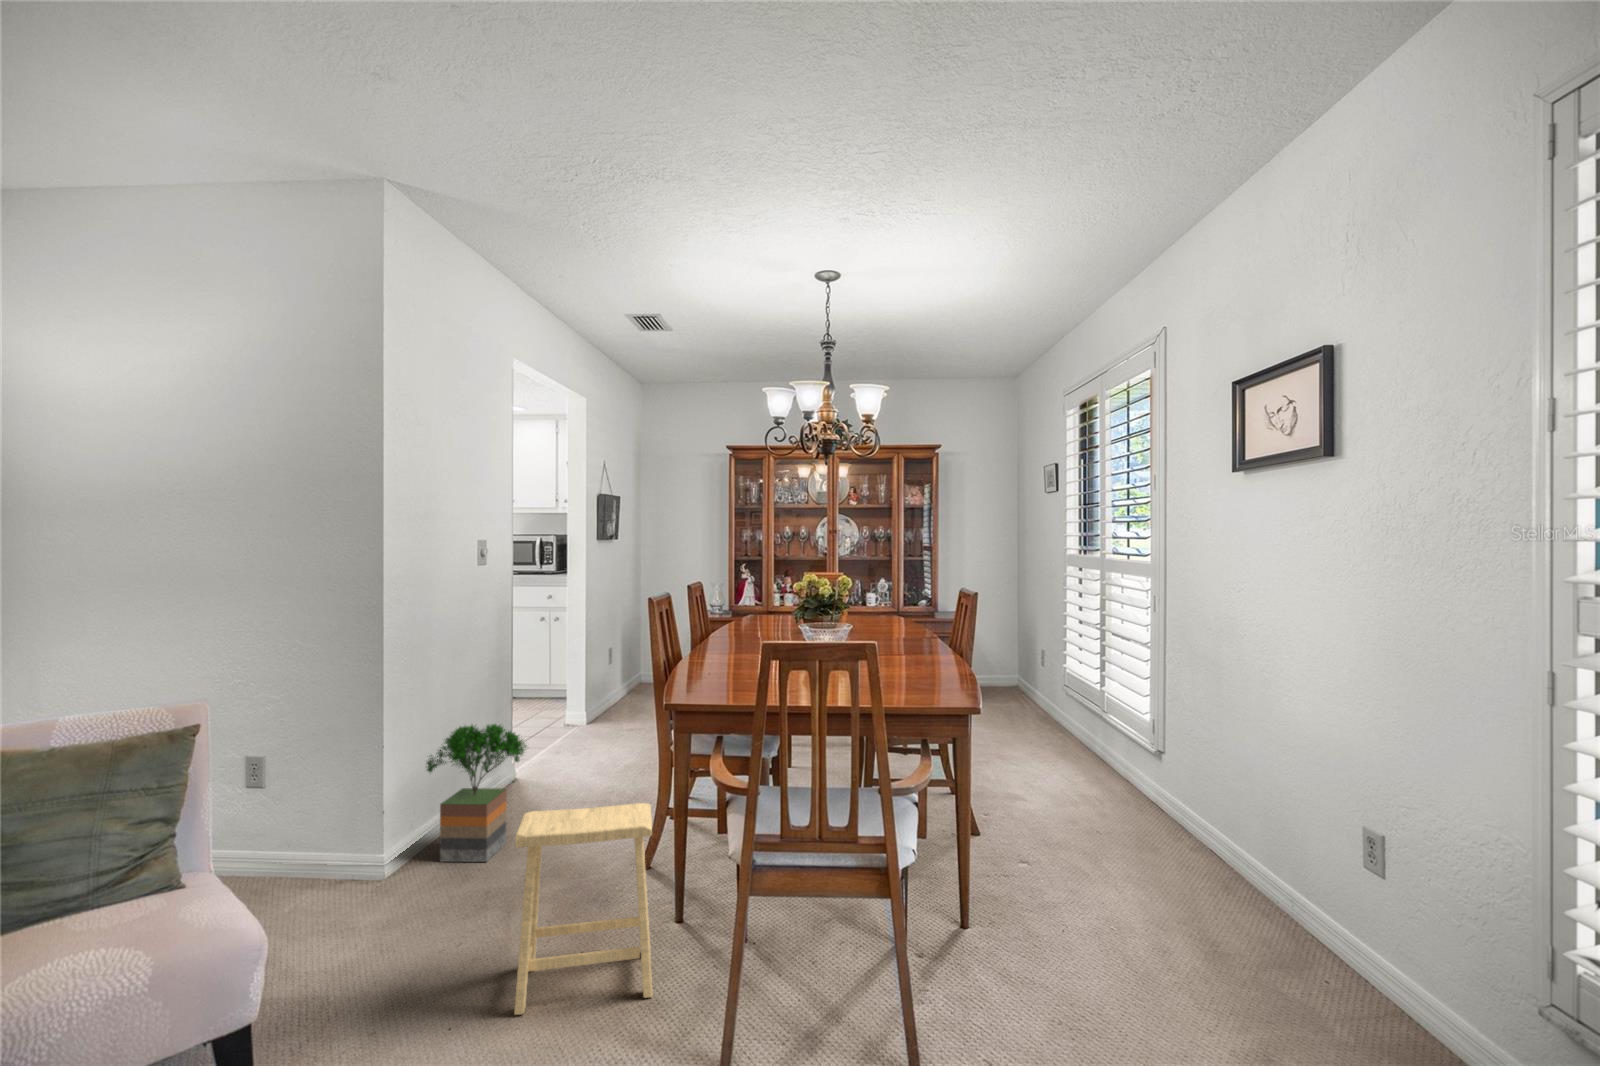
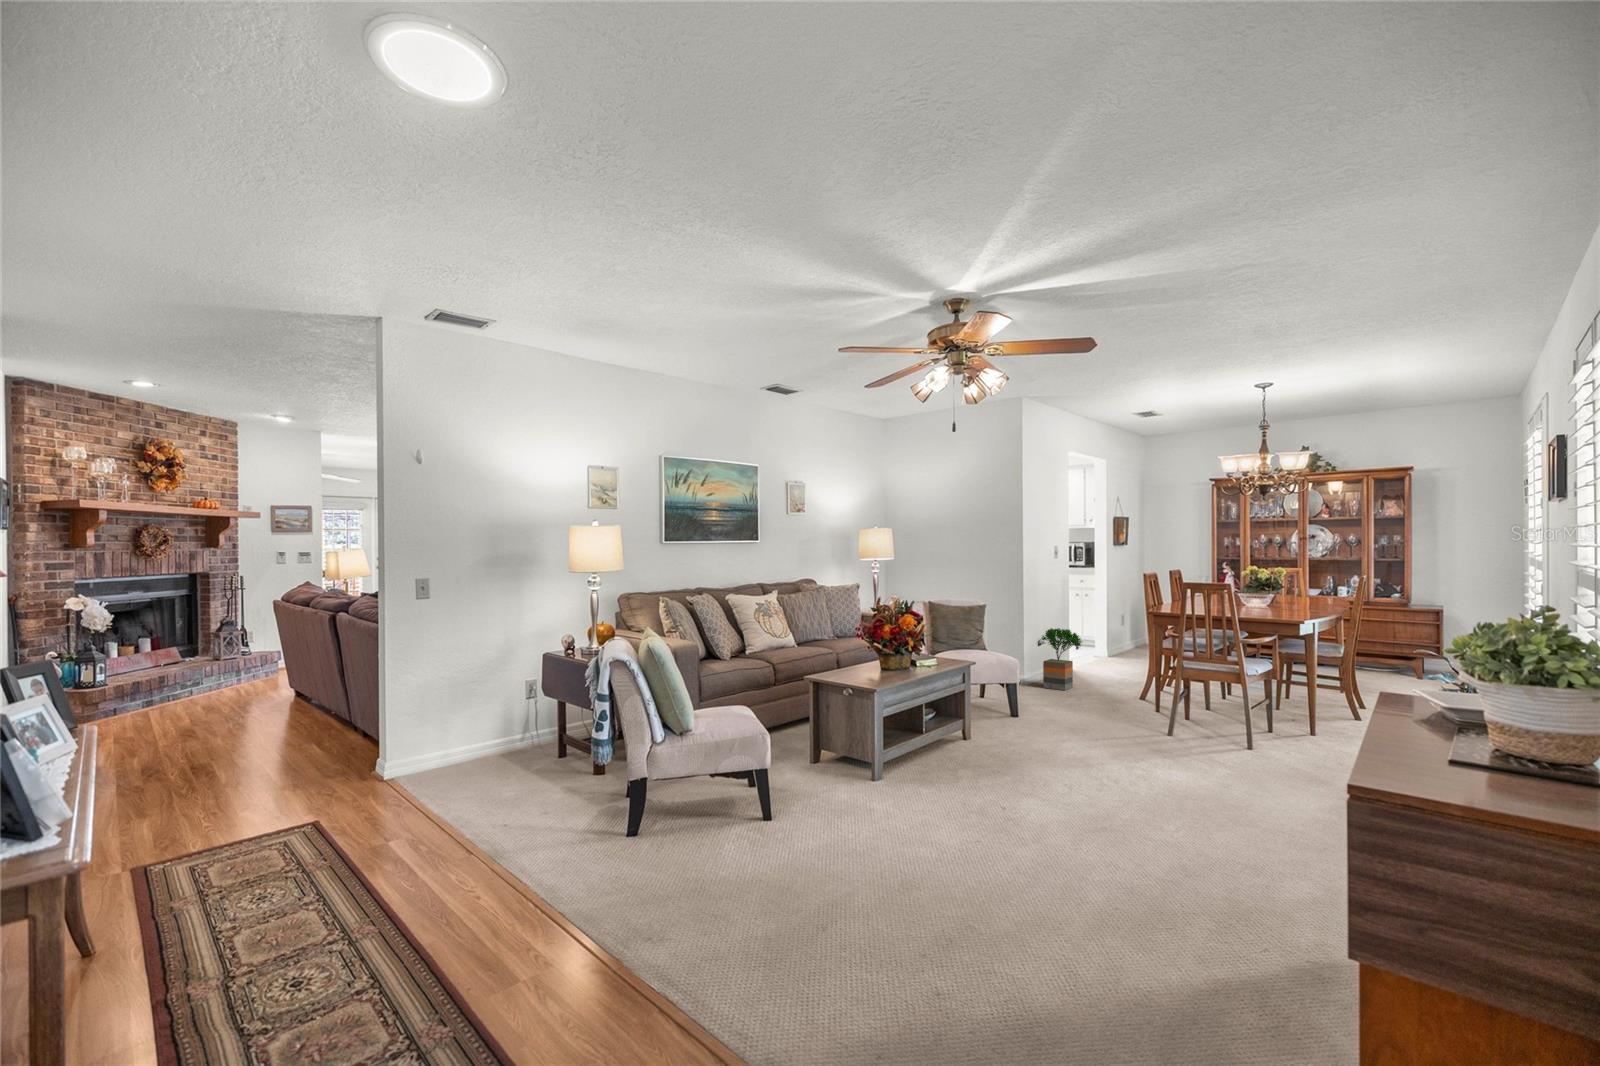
footstool: present [514,803,652,1015] -> none [1089,648,1146,723]

